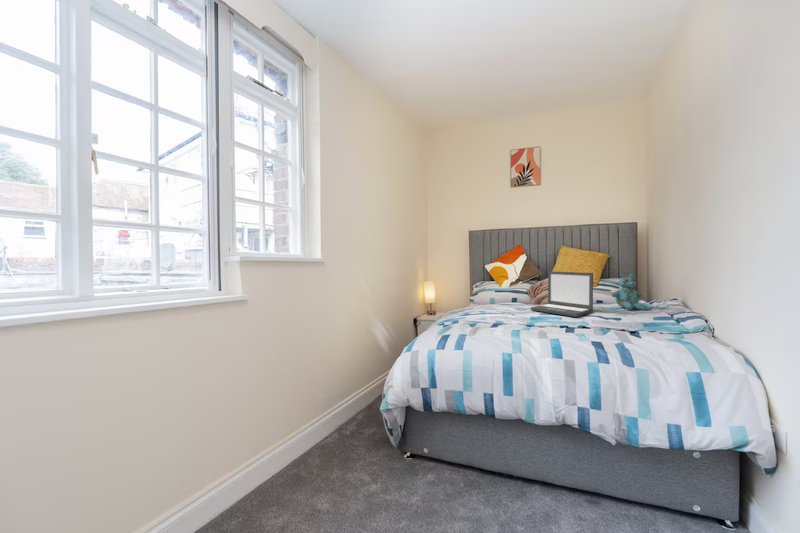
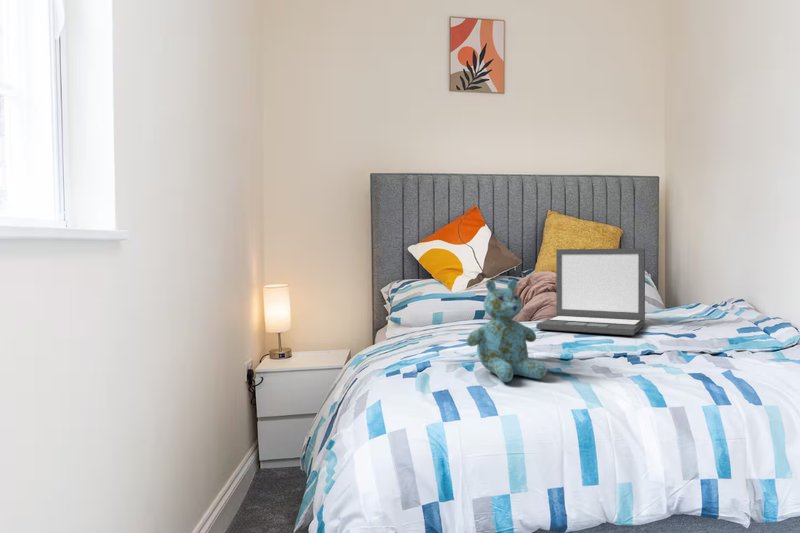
stuffed bear: present [612,274,647,310] -> present [467,279,546,382]

